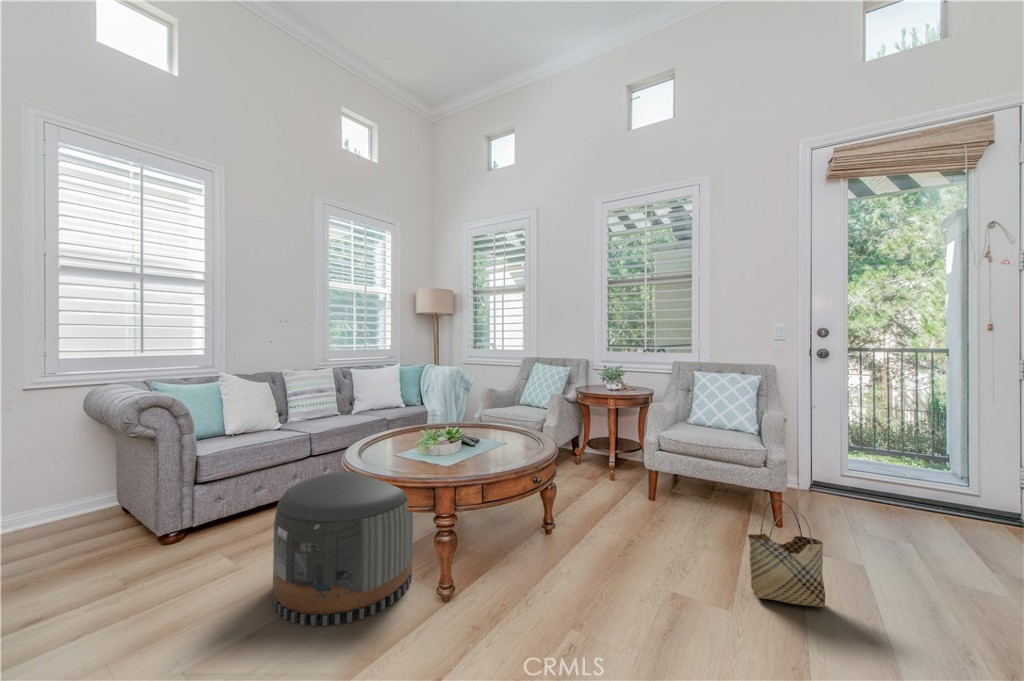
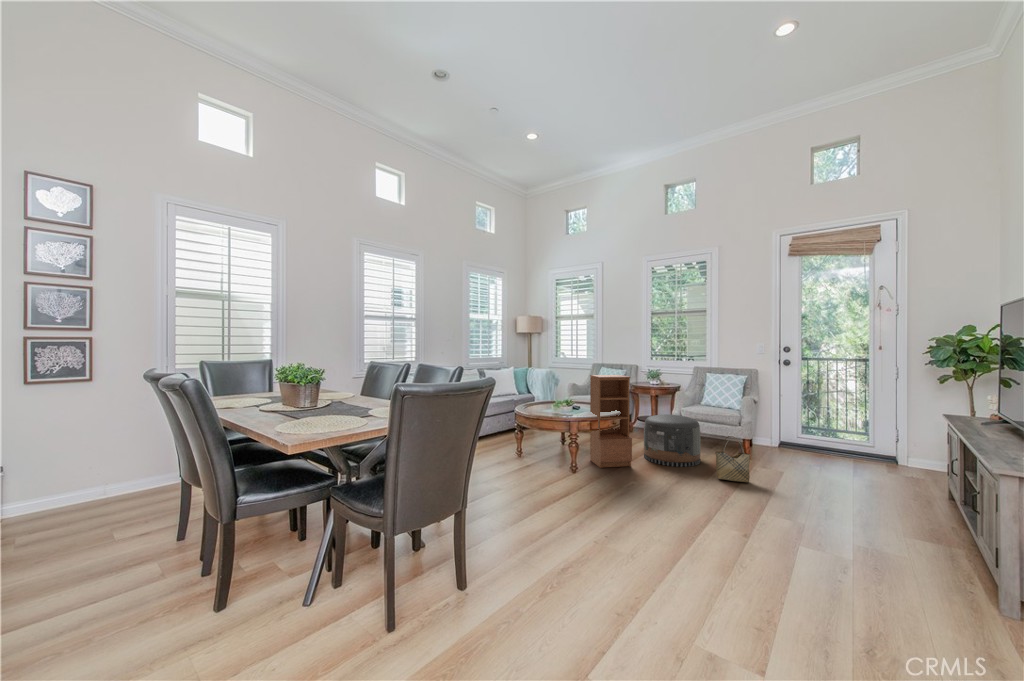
bookcase: none [496,373,576,567] -> present [590,375,632,468]
pouf: present [273,471,413,626] -> present [644,414,701,467]

